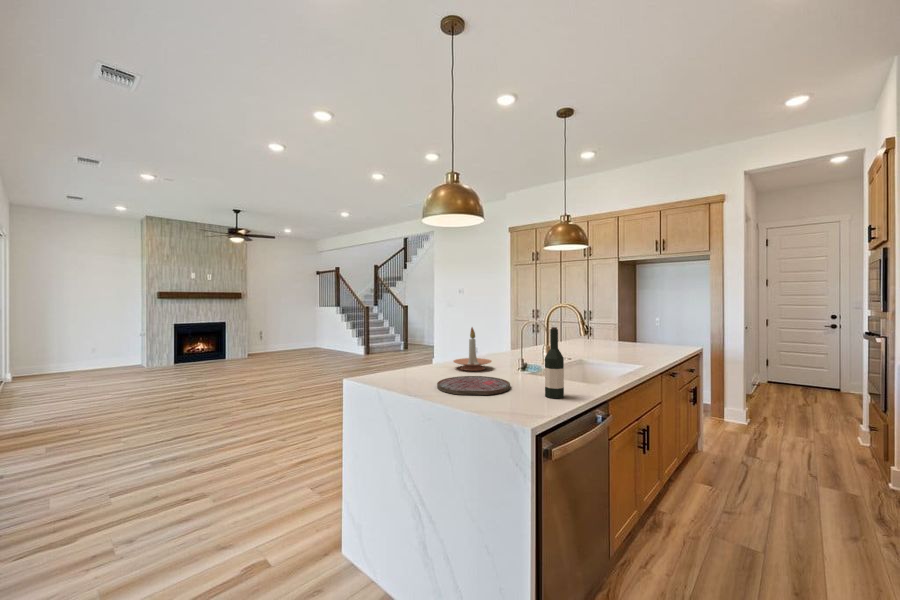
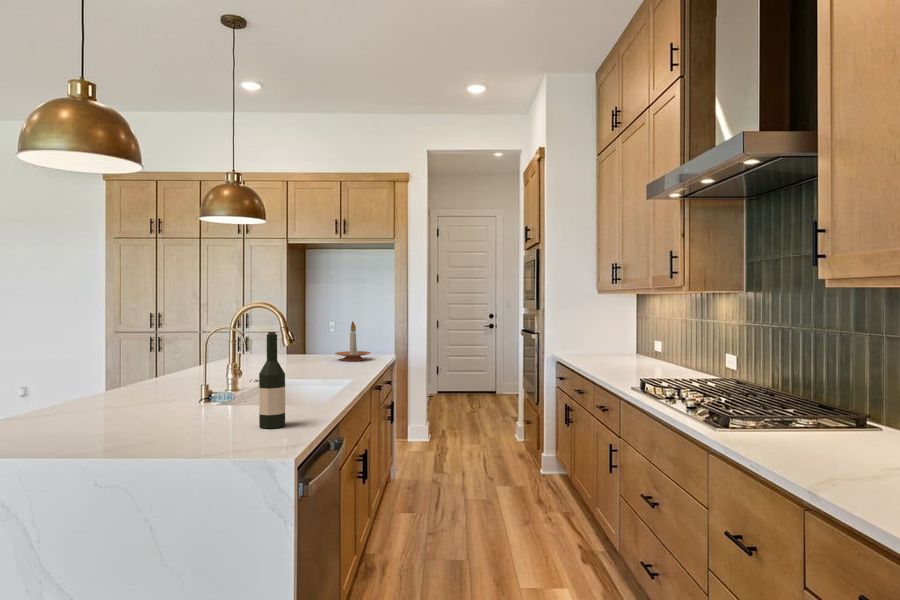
candle holder: present [453,328,492,371] -> present [335,321,371,361]
cutting board: present [437,376,510,395] -> none [72,415,202,446]

